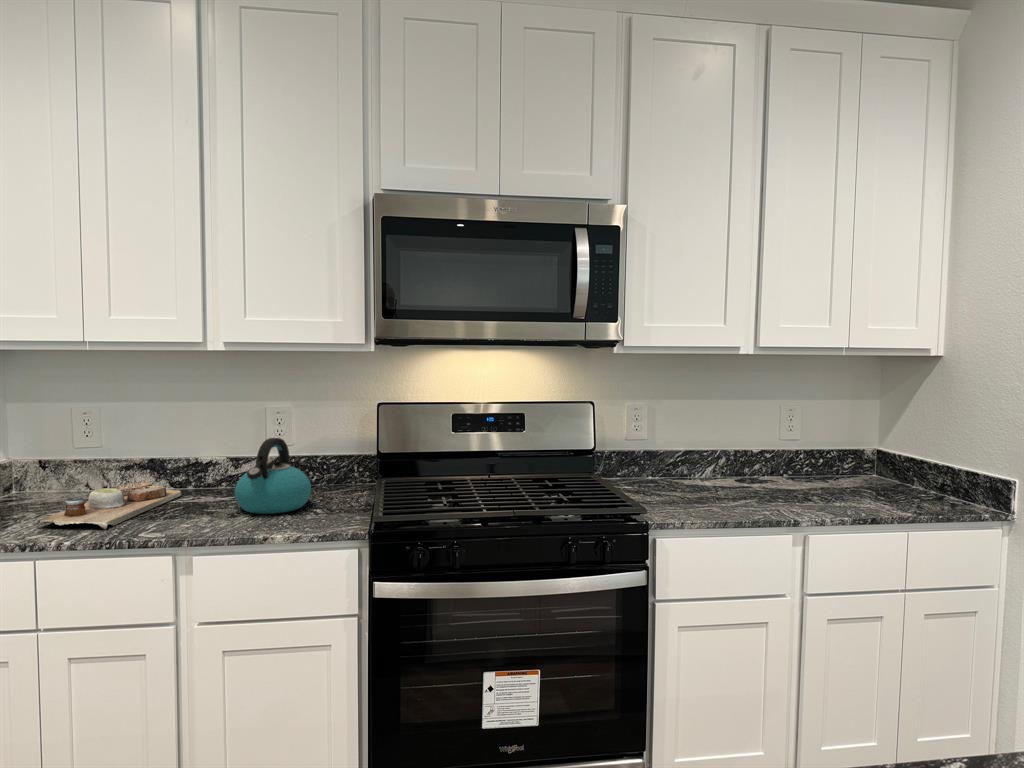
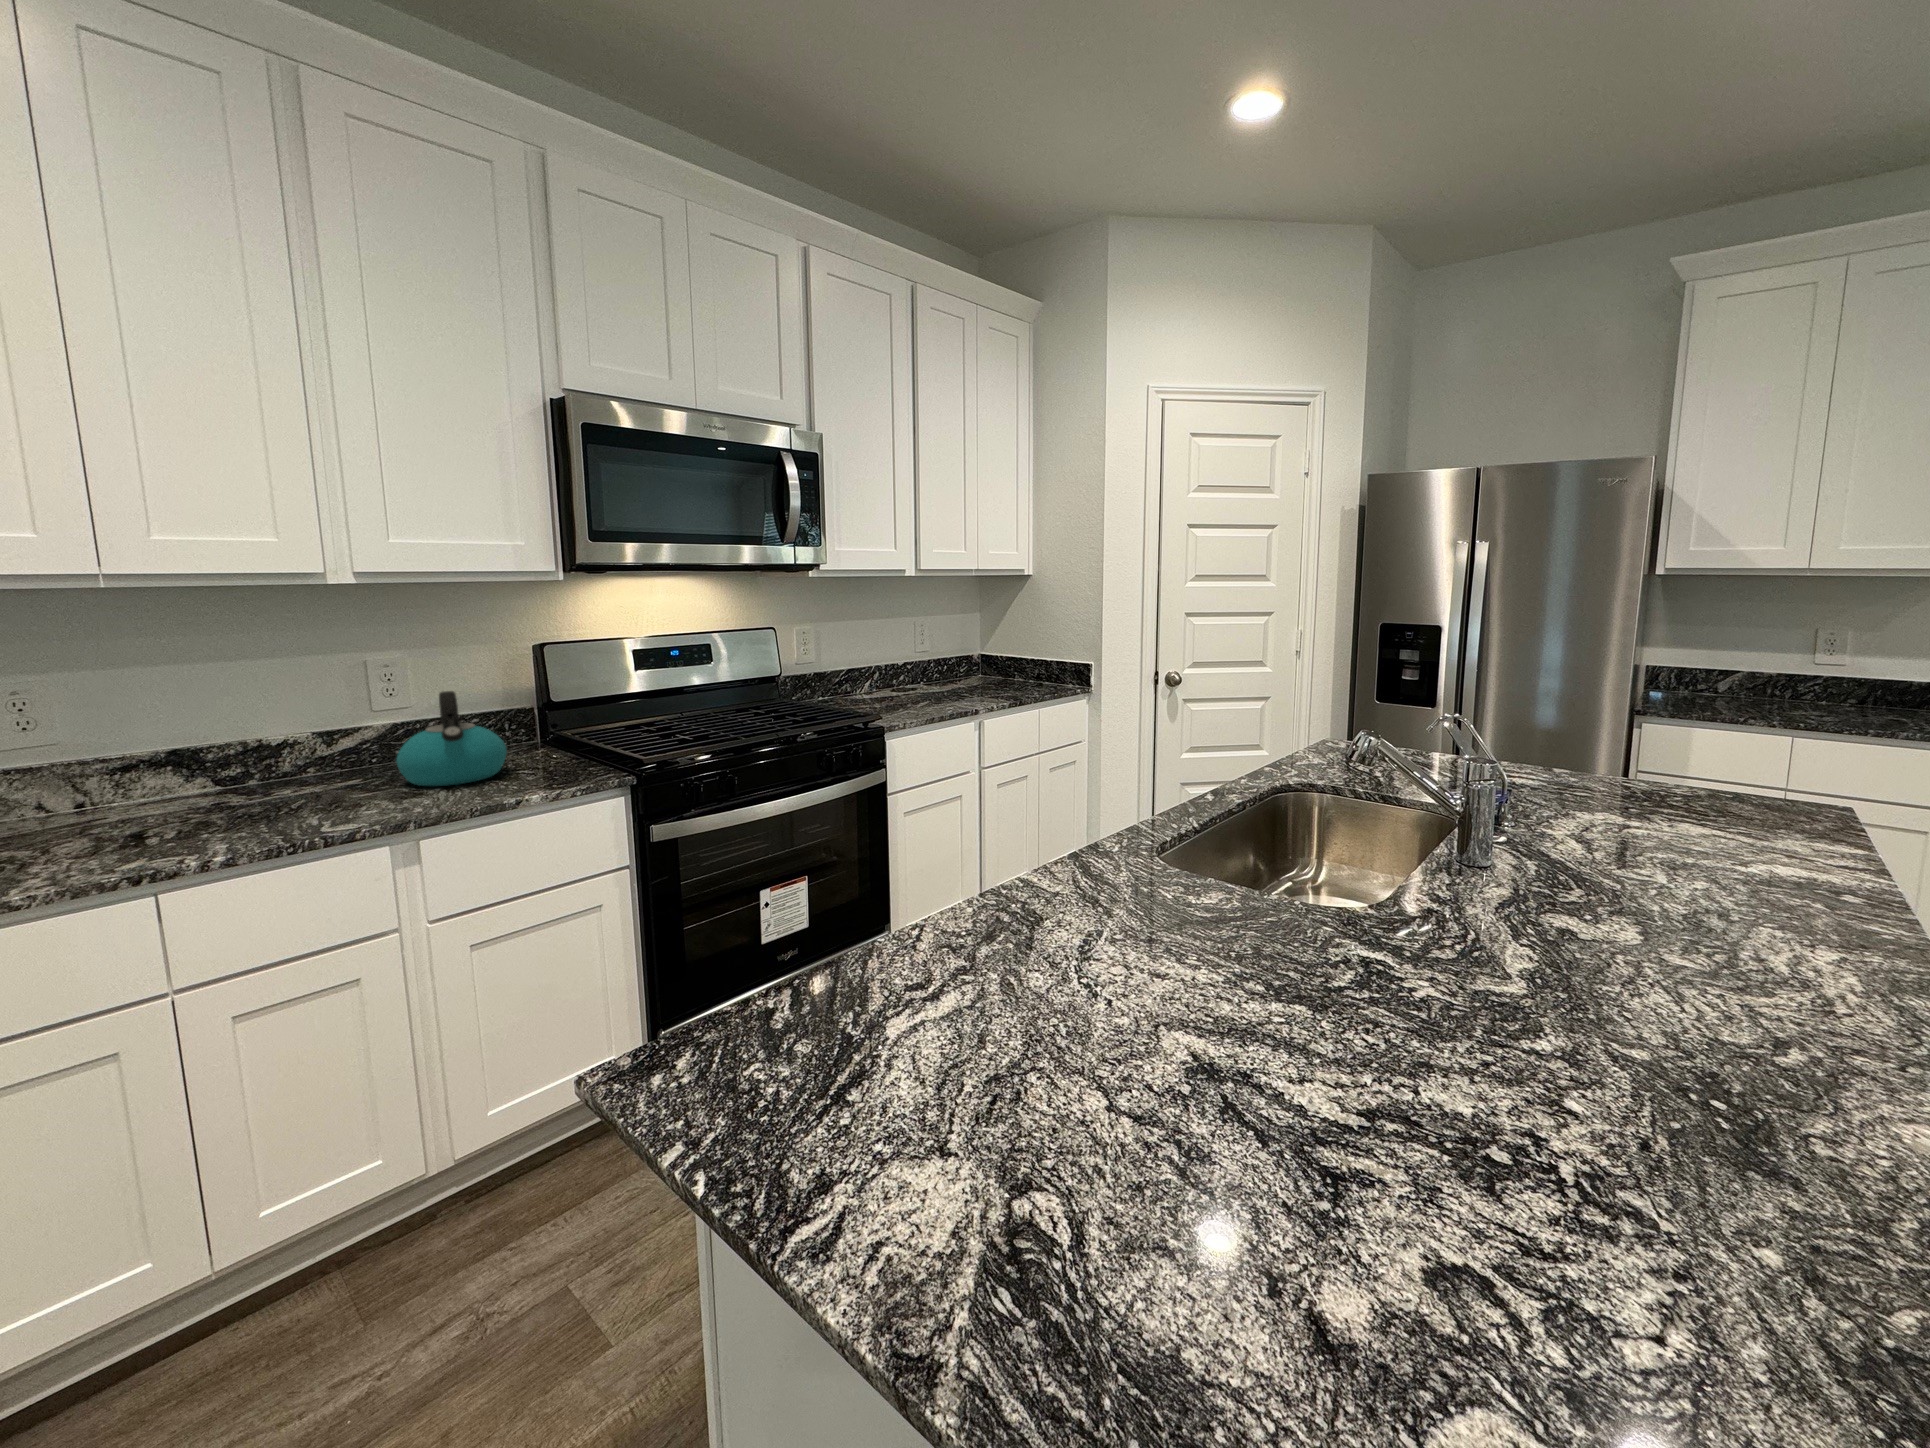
cutting board: present [37,481,181,529] -> none [106,779,265,851]

